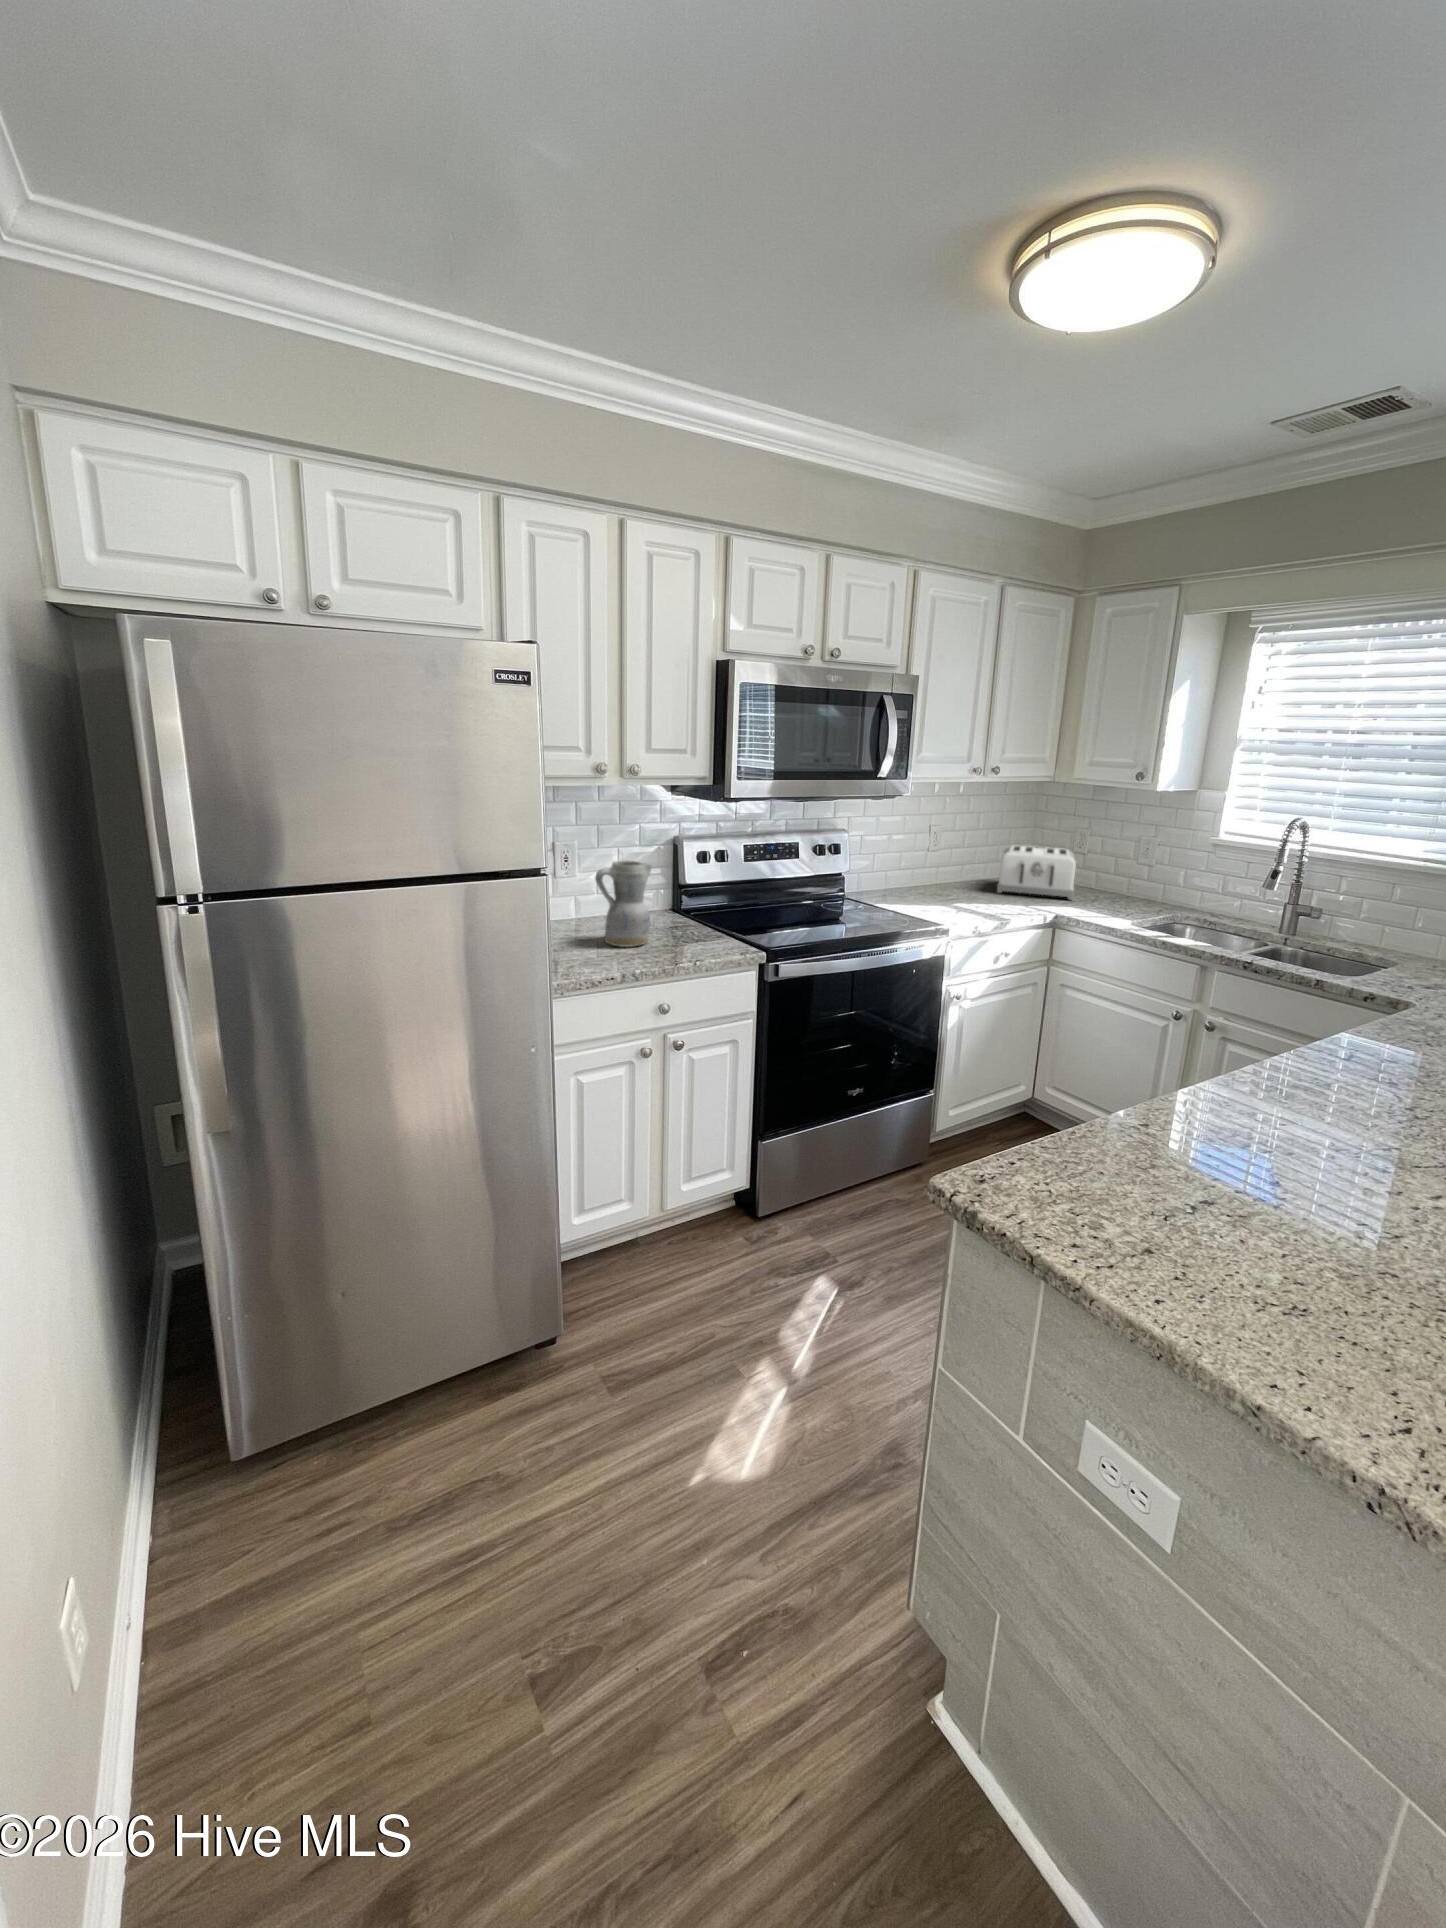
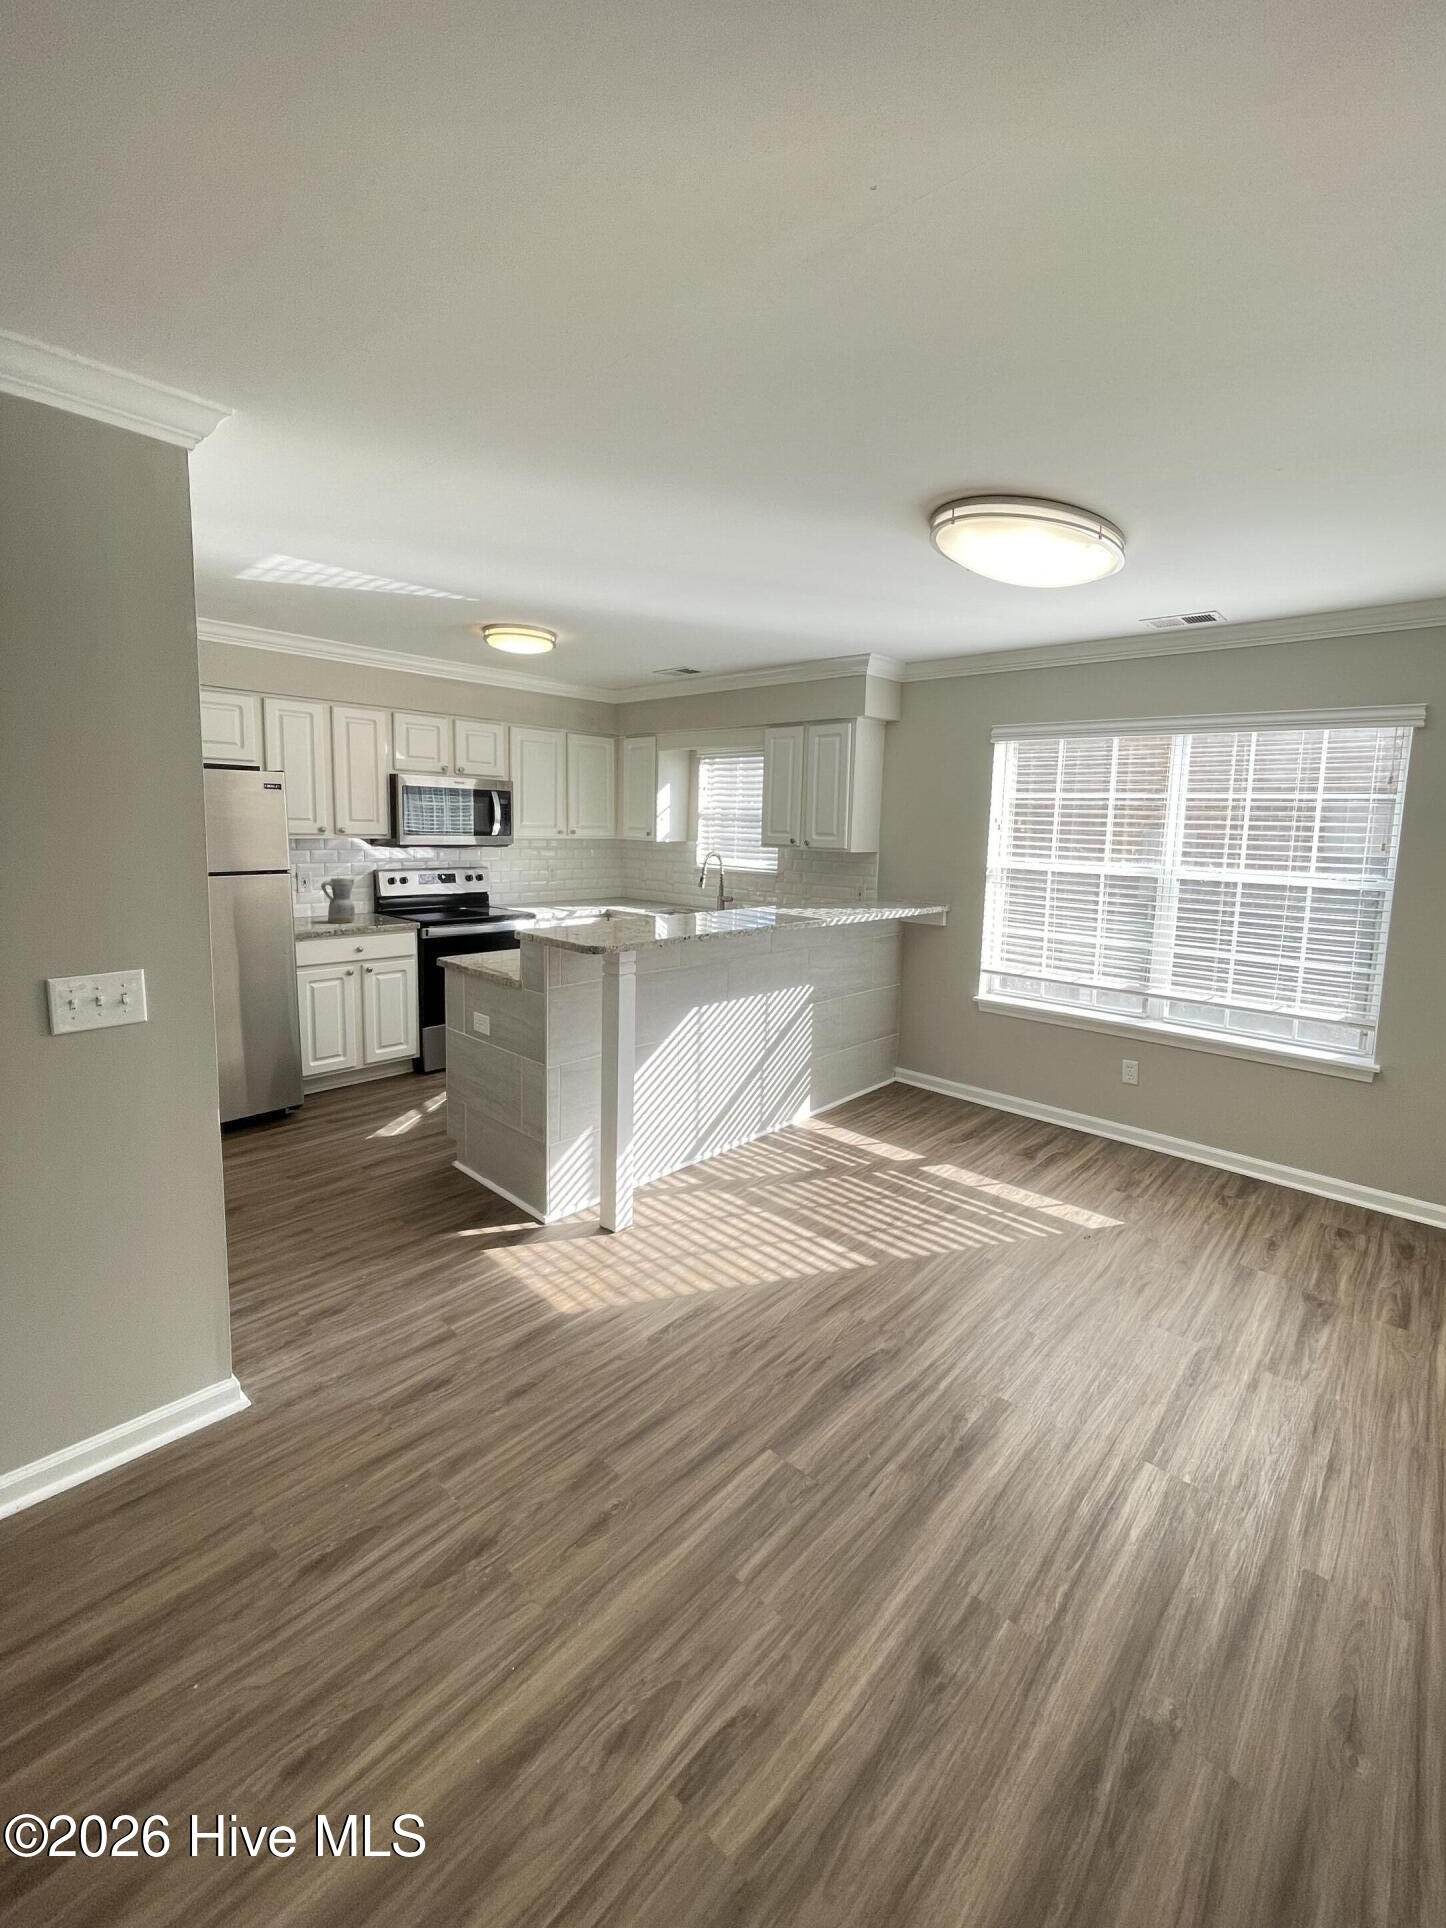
toaster: present [997,846,1076,900] -> none [586,877,636,904]

